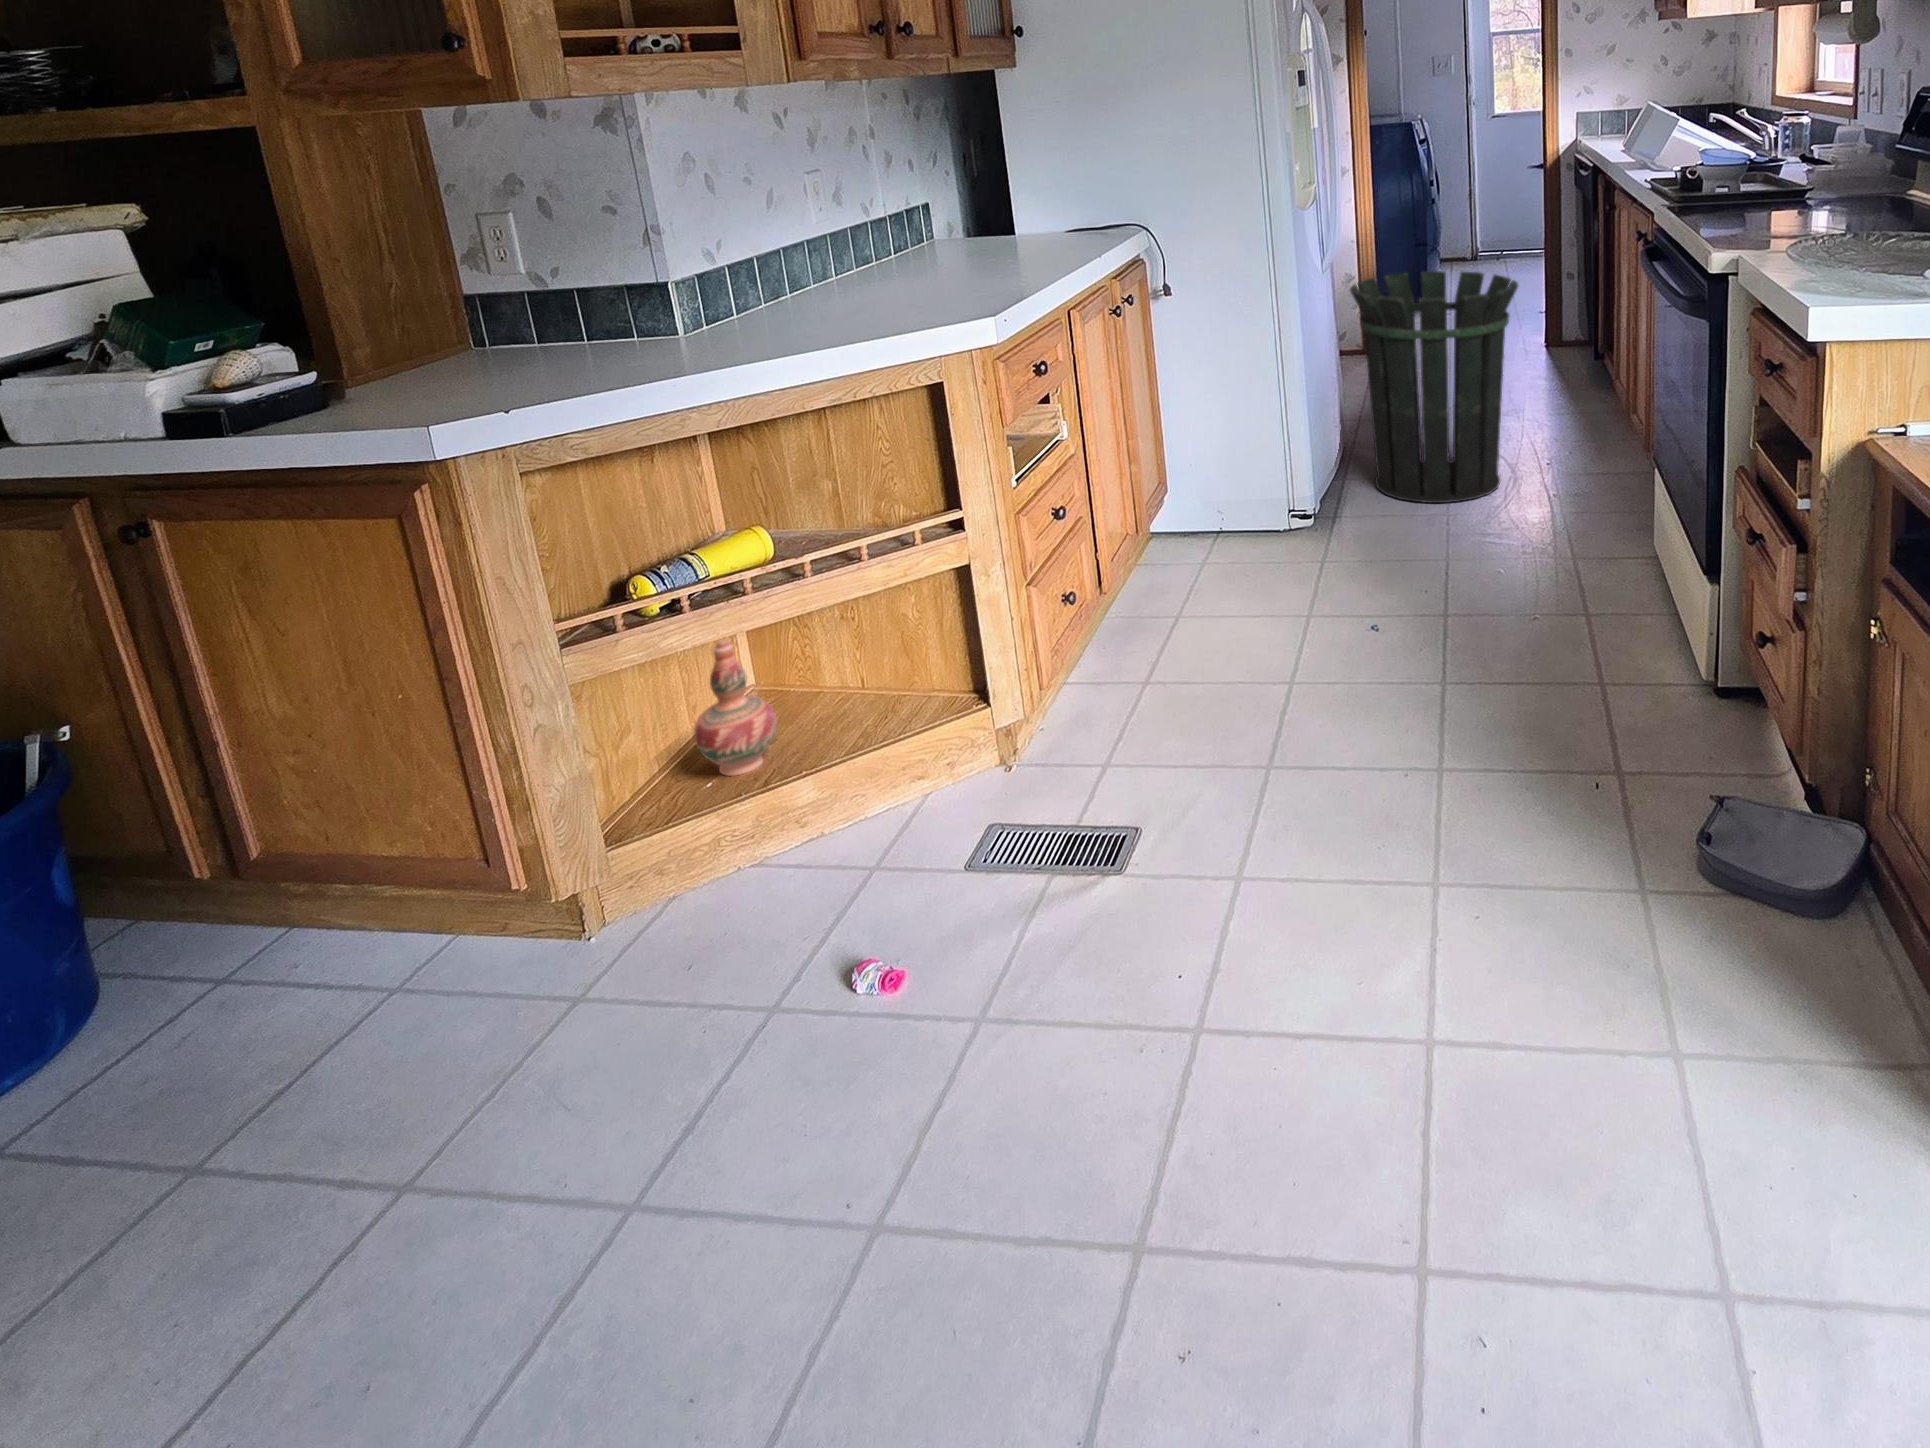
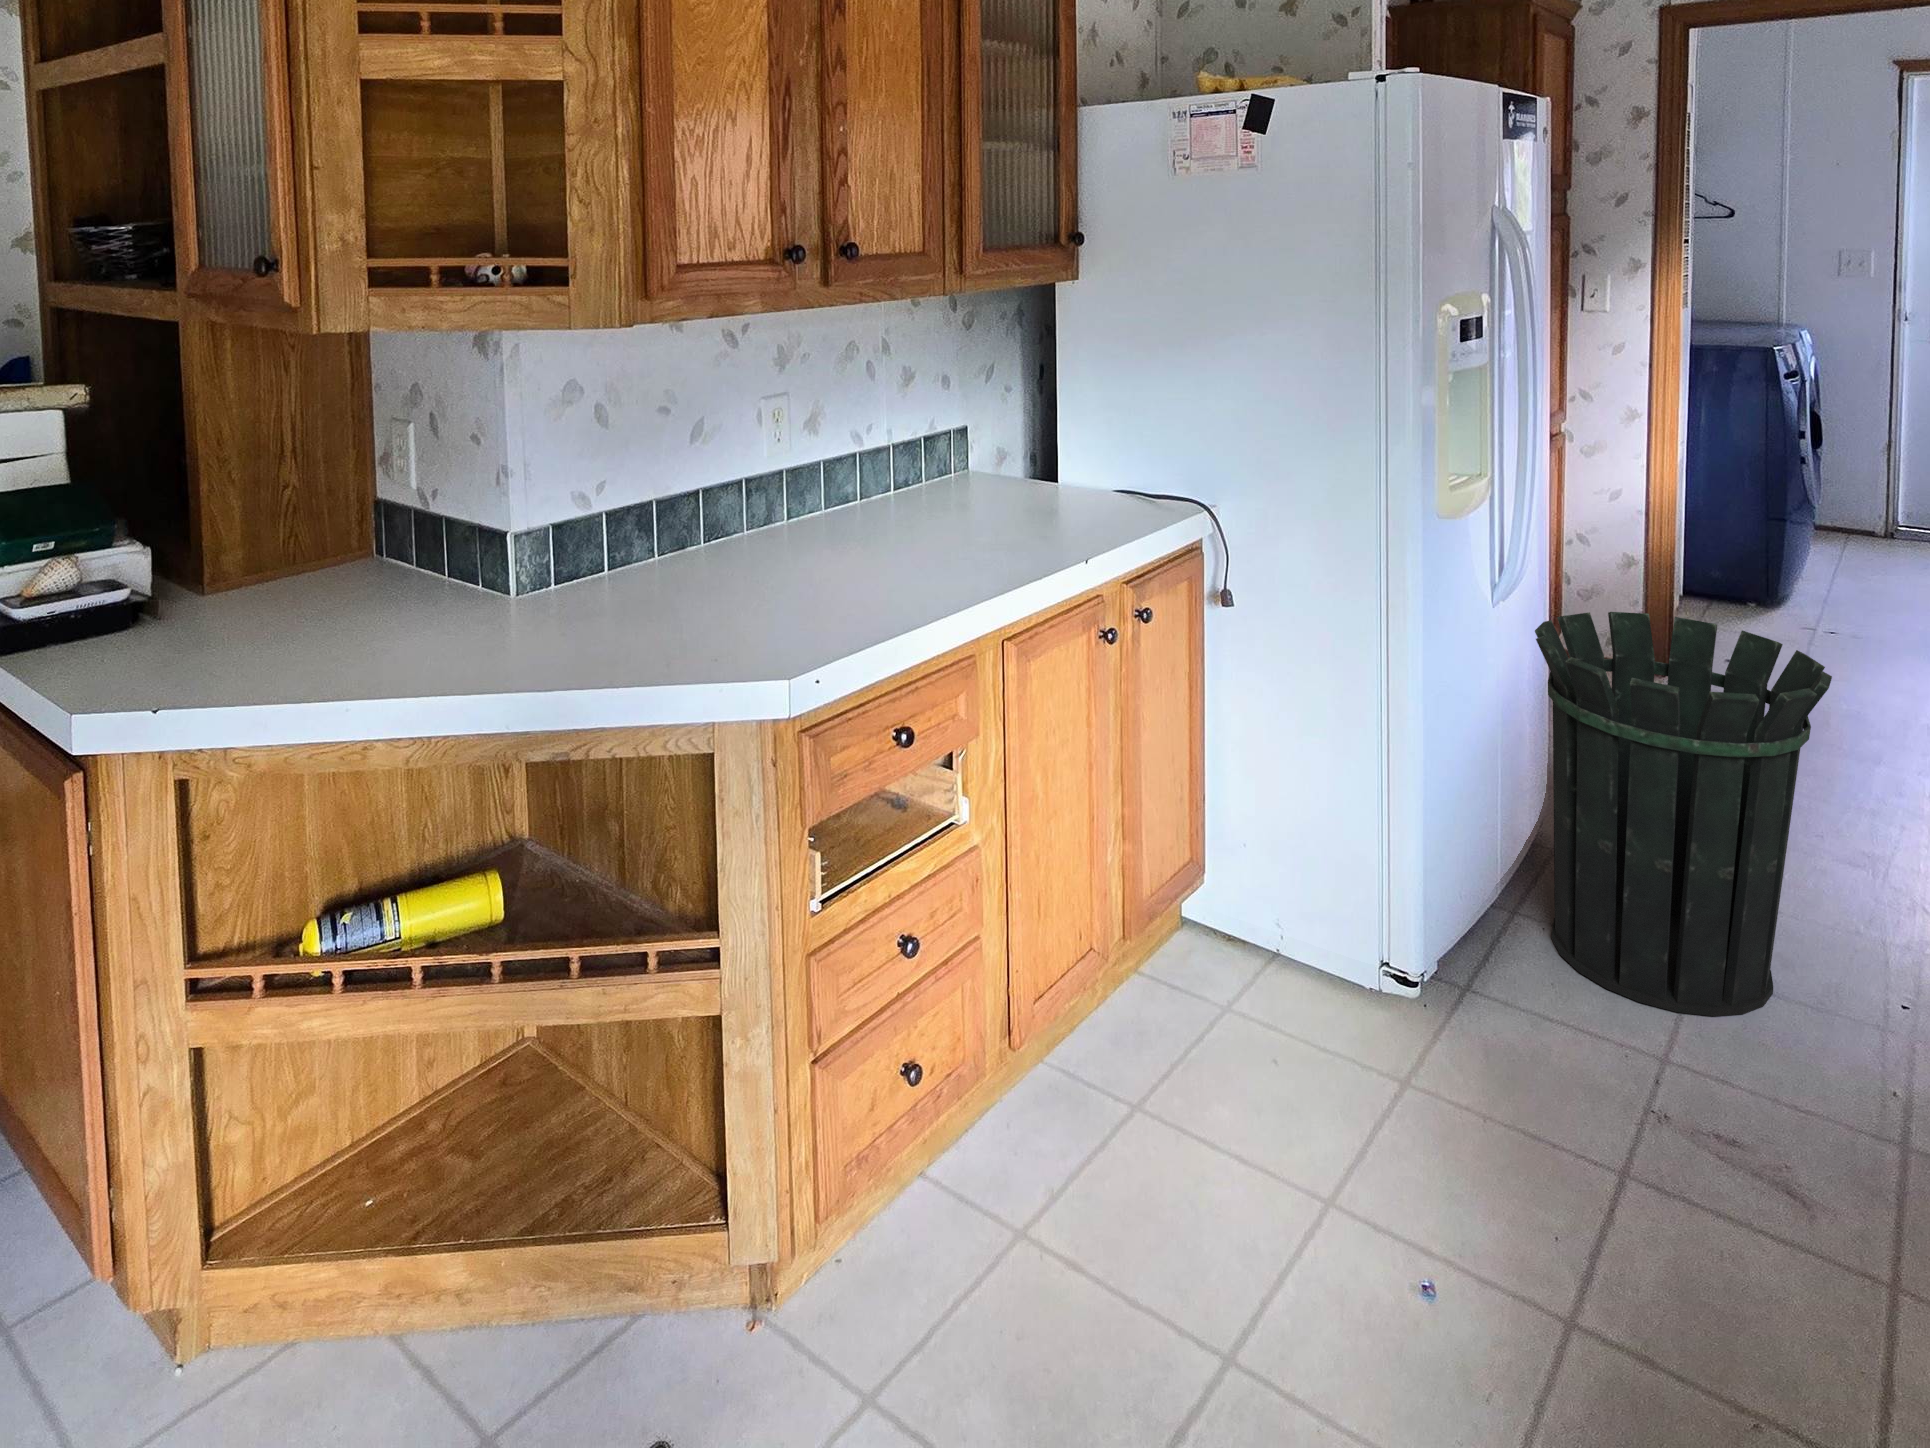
decorative vase: present [694,640,777,776] -> none [416,980,518,1169]

